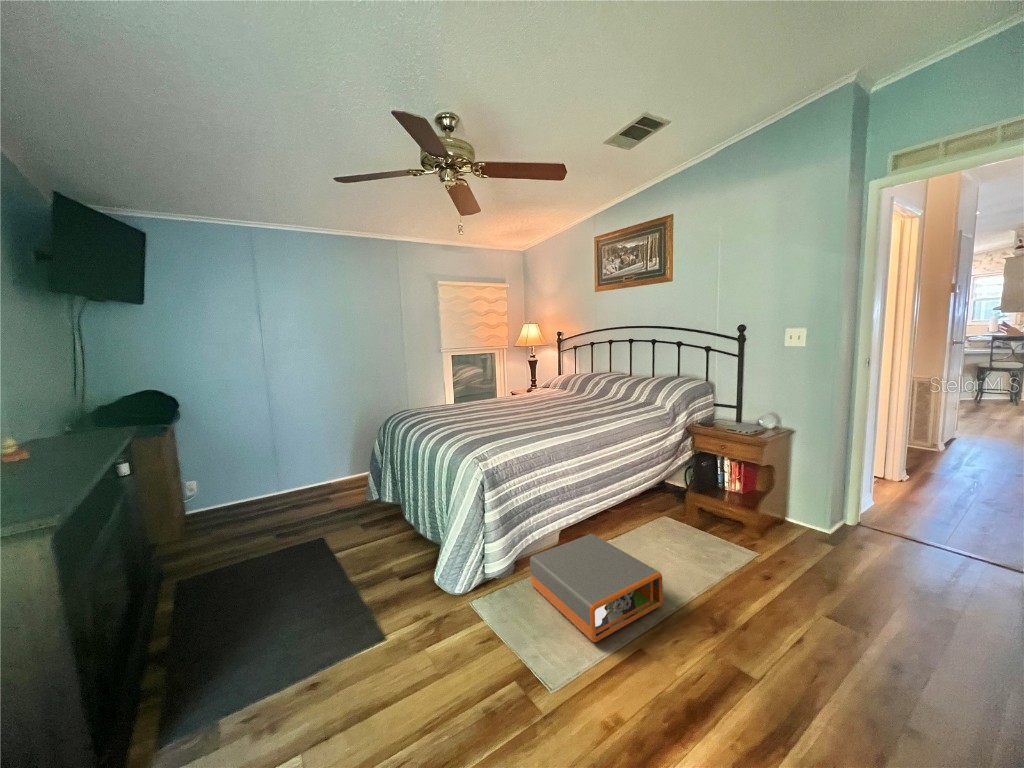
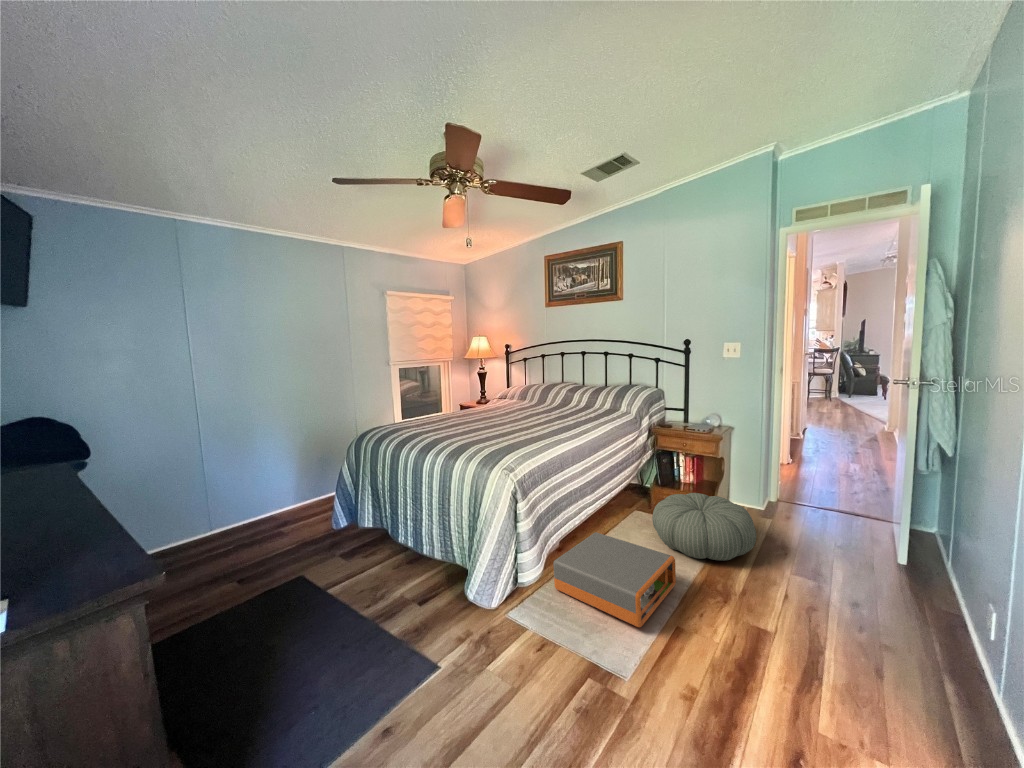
pouf: none [668,504,791,588] -> present [652,493,756,561]

